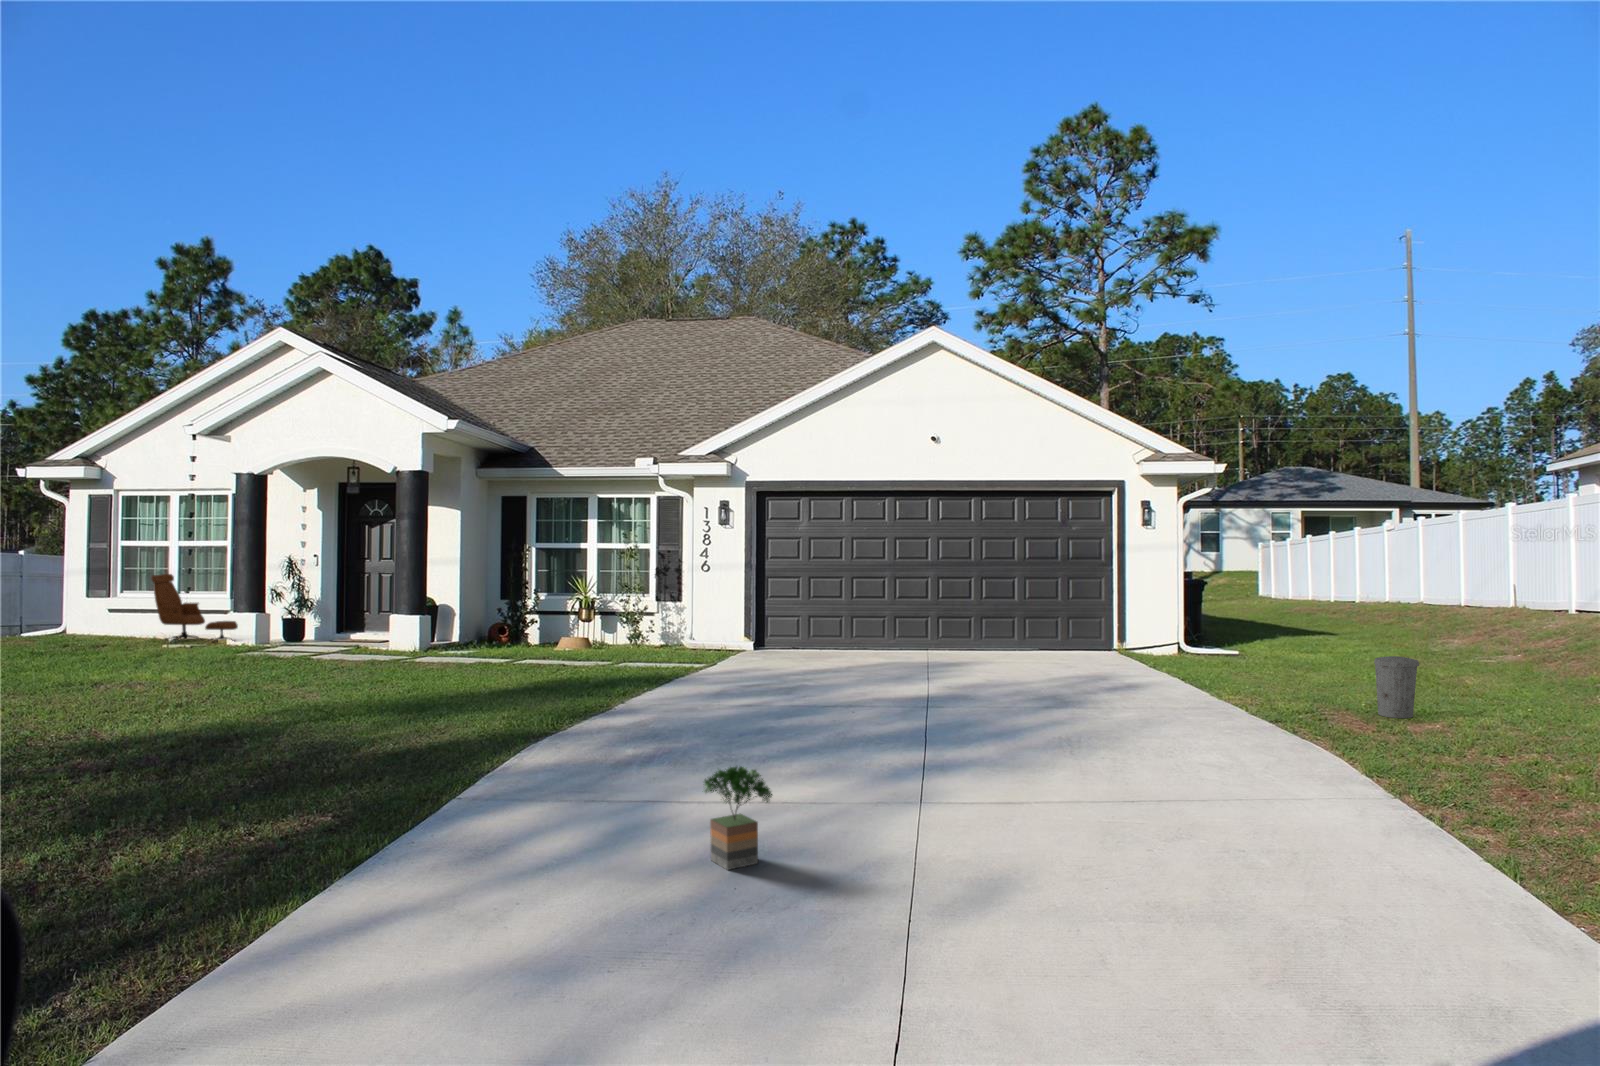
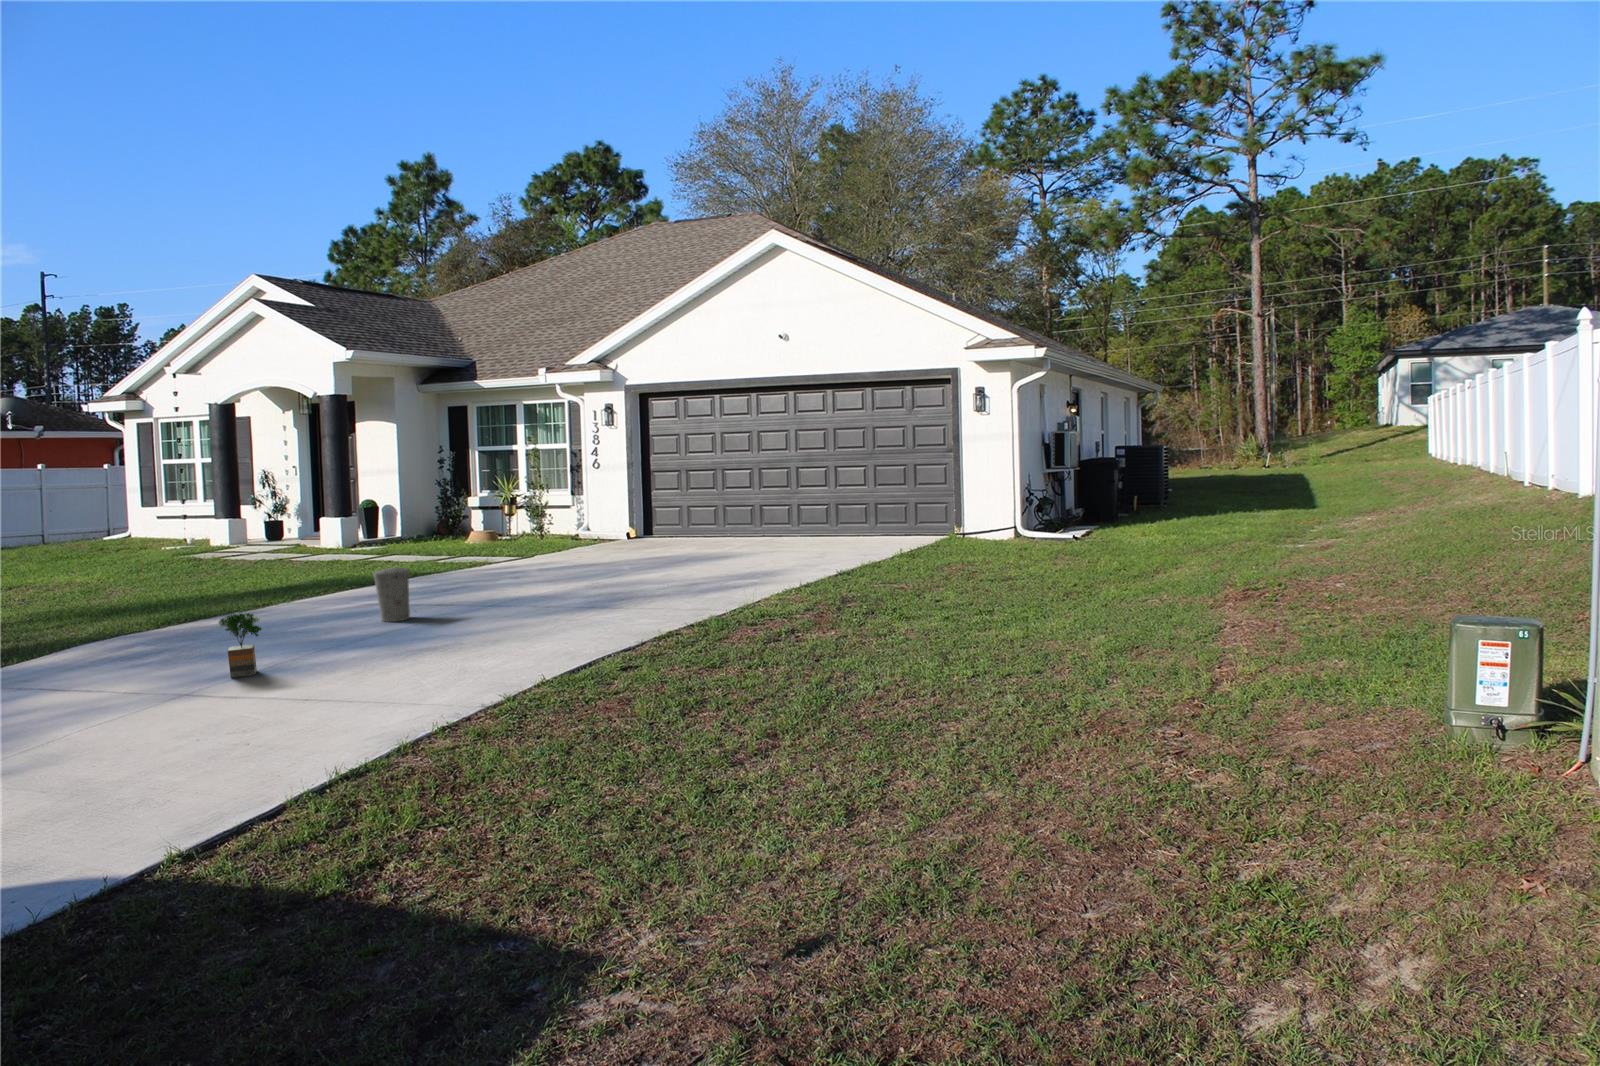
lounge chair: present [151,574,238,642] -> none [162,487,230,544]
trash can: present [1374,656,1419,718] -> present [373,568,410,622]

